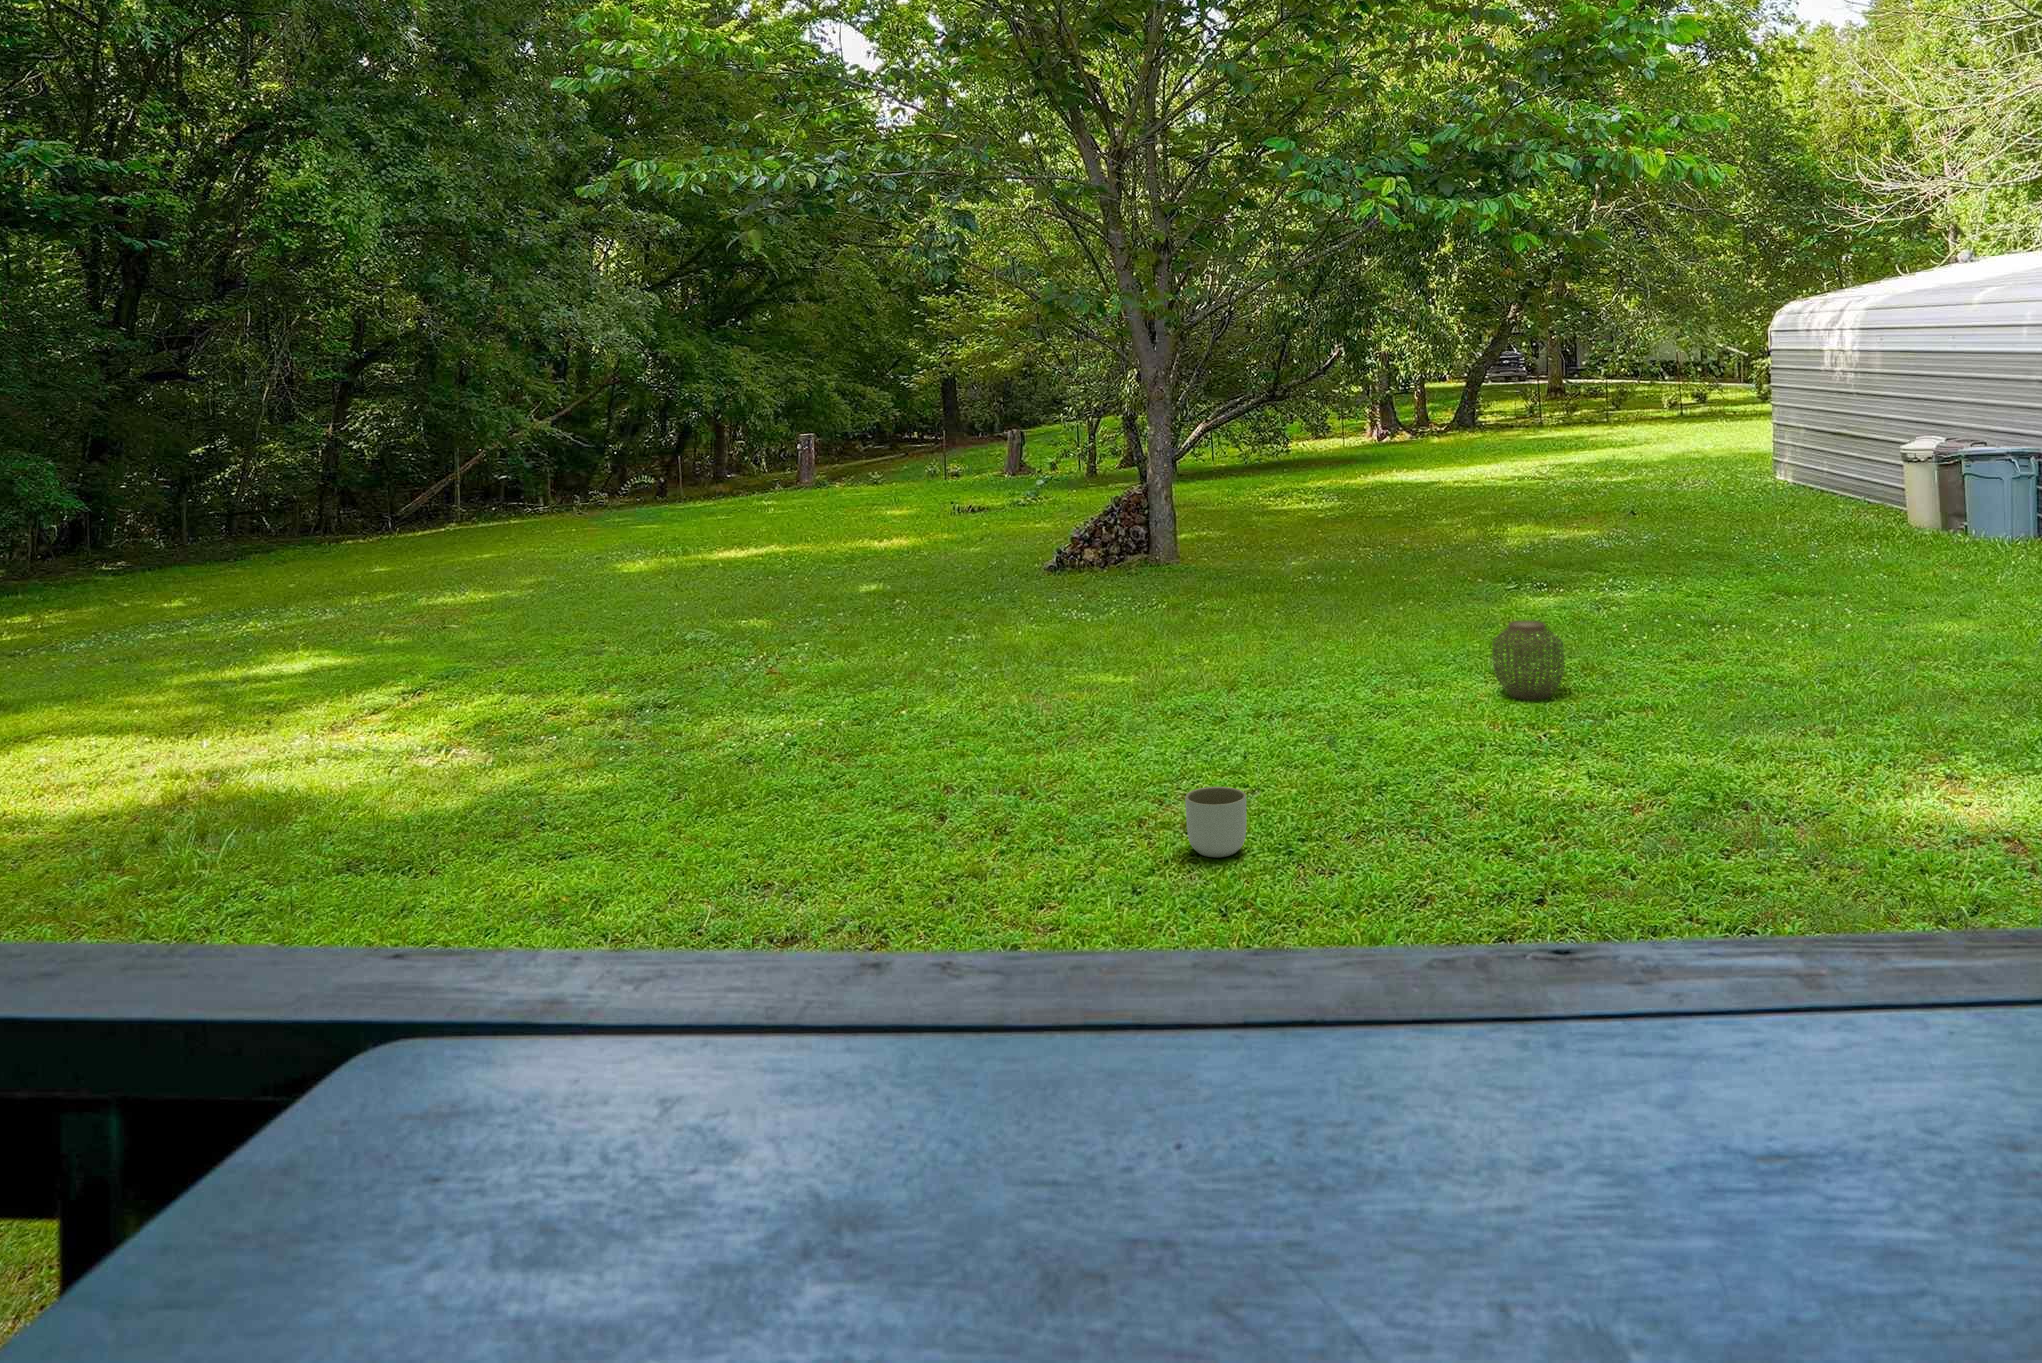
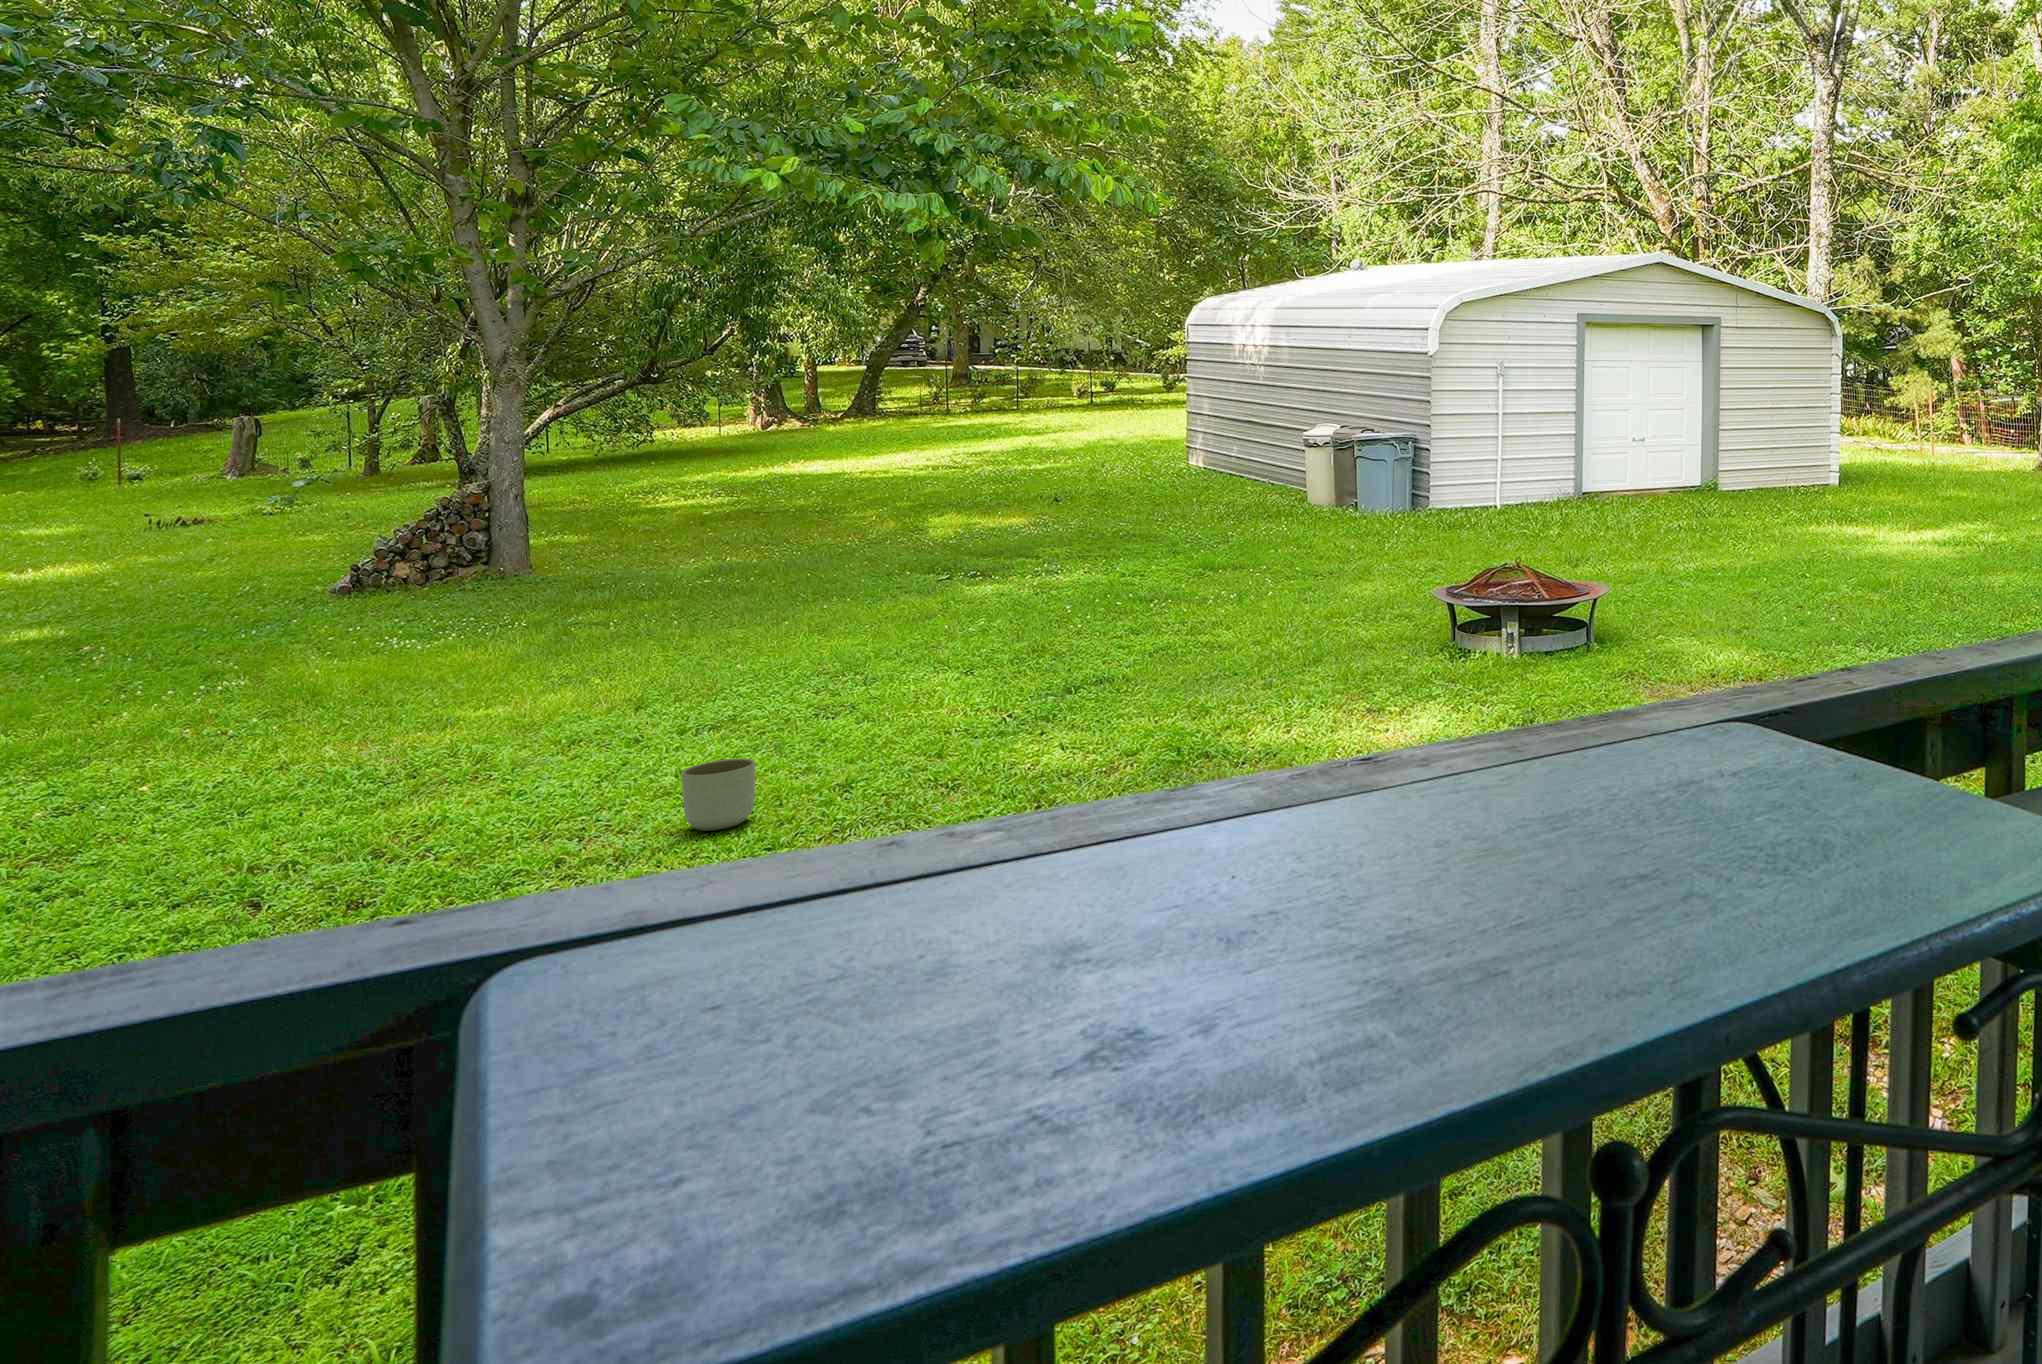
woven basket: present [1492,620,1564,700] -> none [983,590,1056,666]

